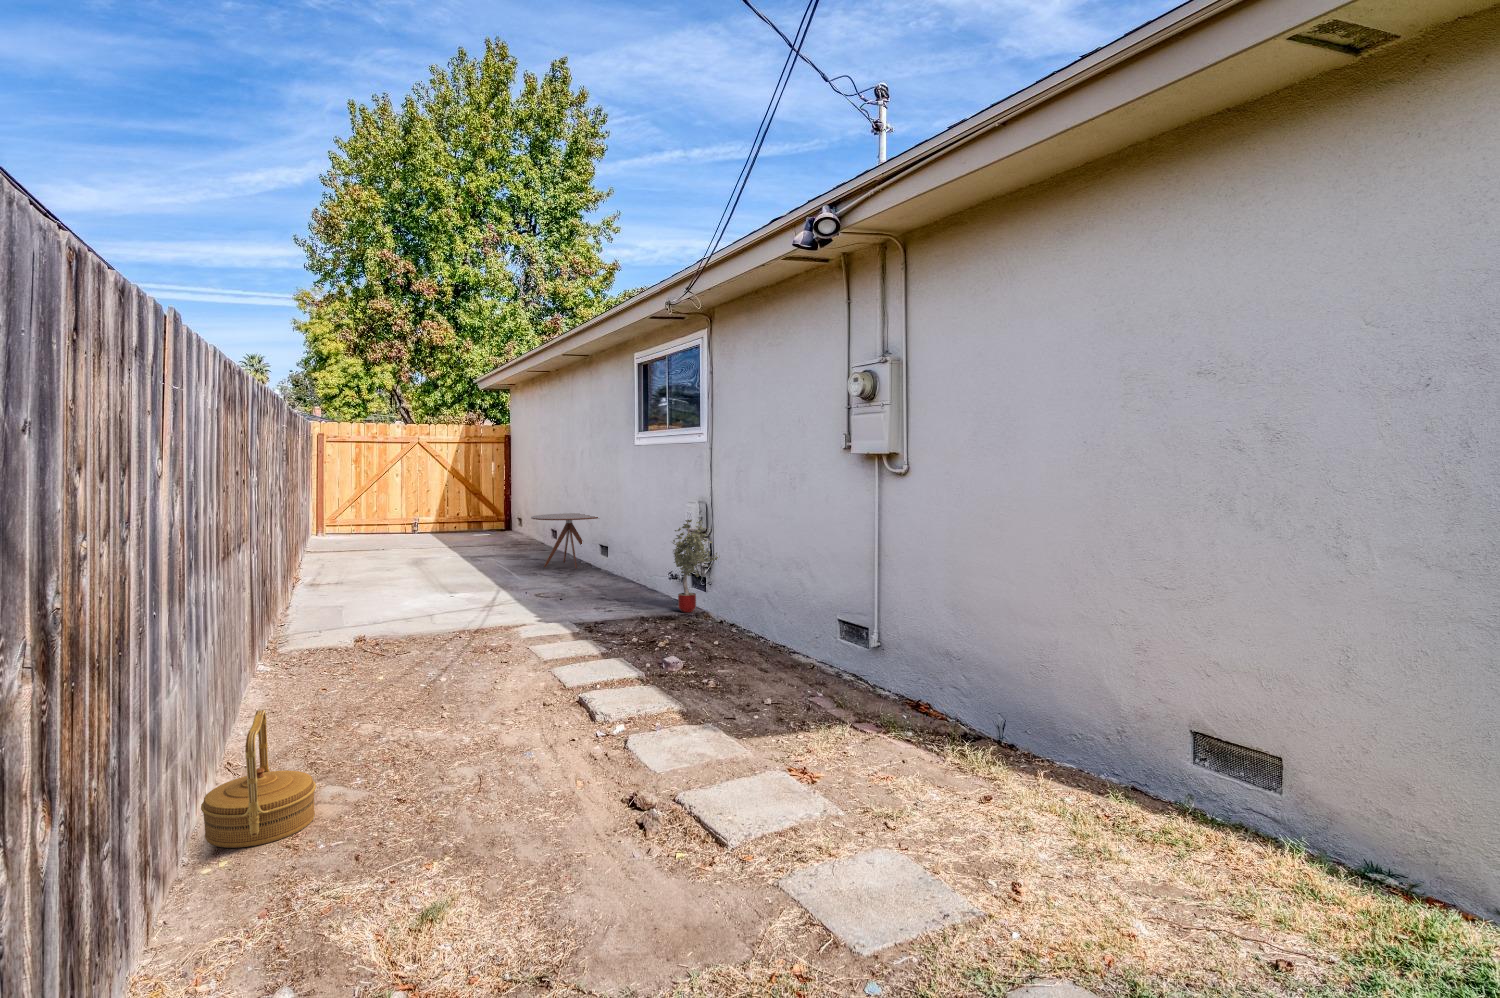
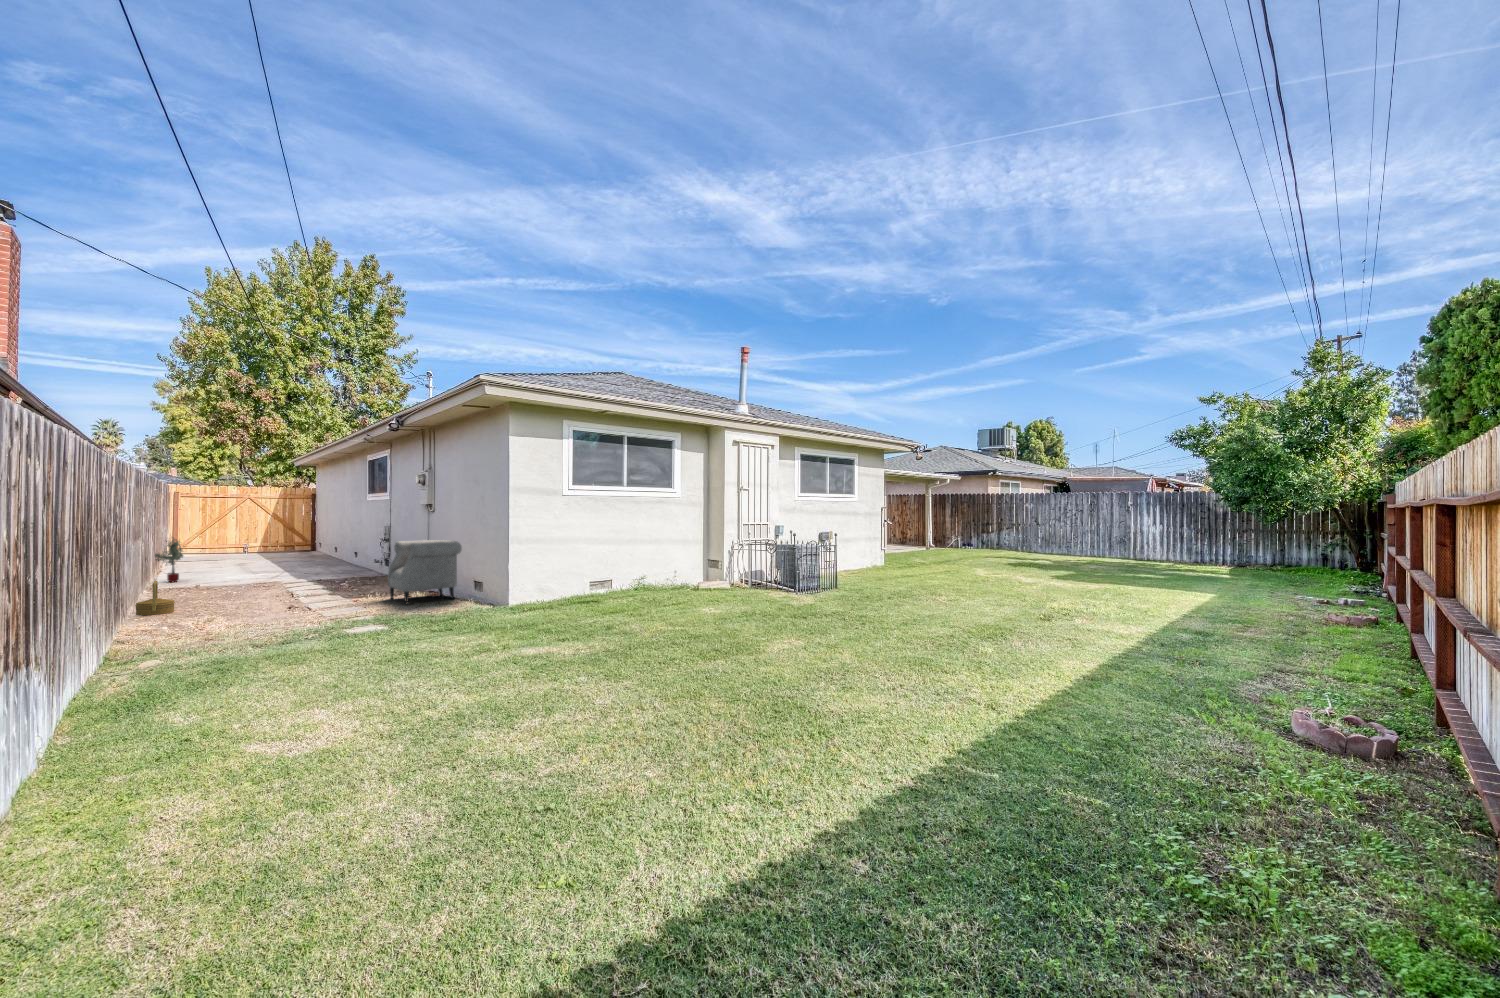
round table: present [531,513,598,568] -> none [310,536,356,564]
potted tree: present [673,519,720,612] -> present [155,538,183,582]
chair: none [912,570,1179,838] -> present [388,540,462,604]

